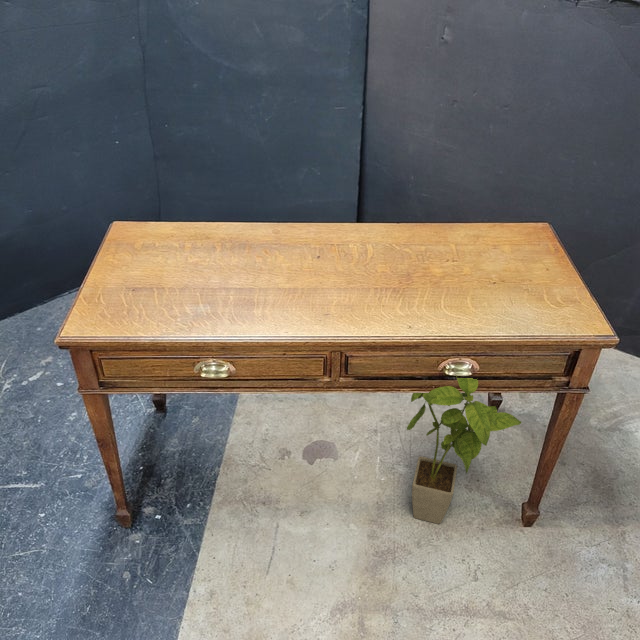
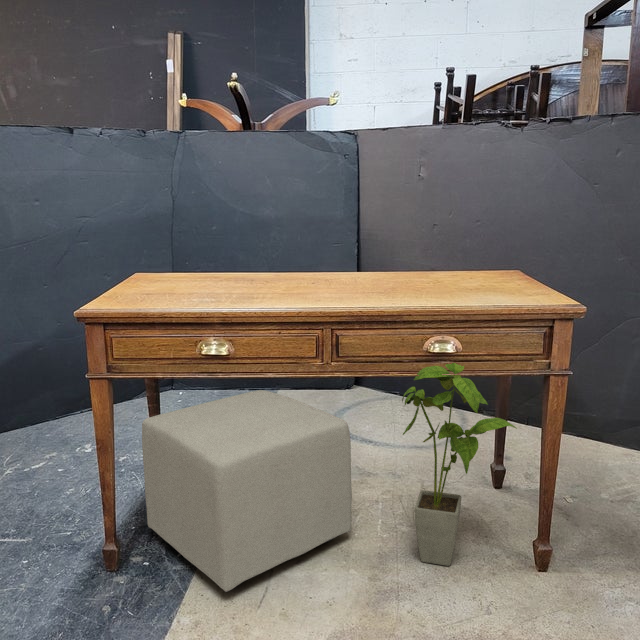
ottoman: none [140,335,353,565] -> present [142,390,352,592]

